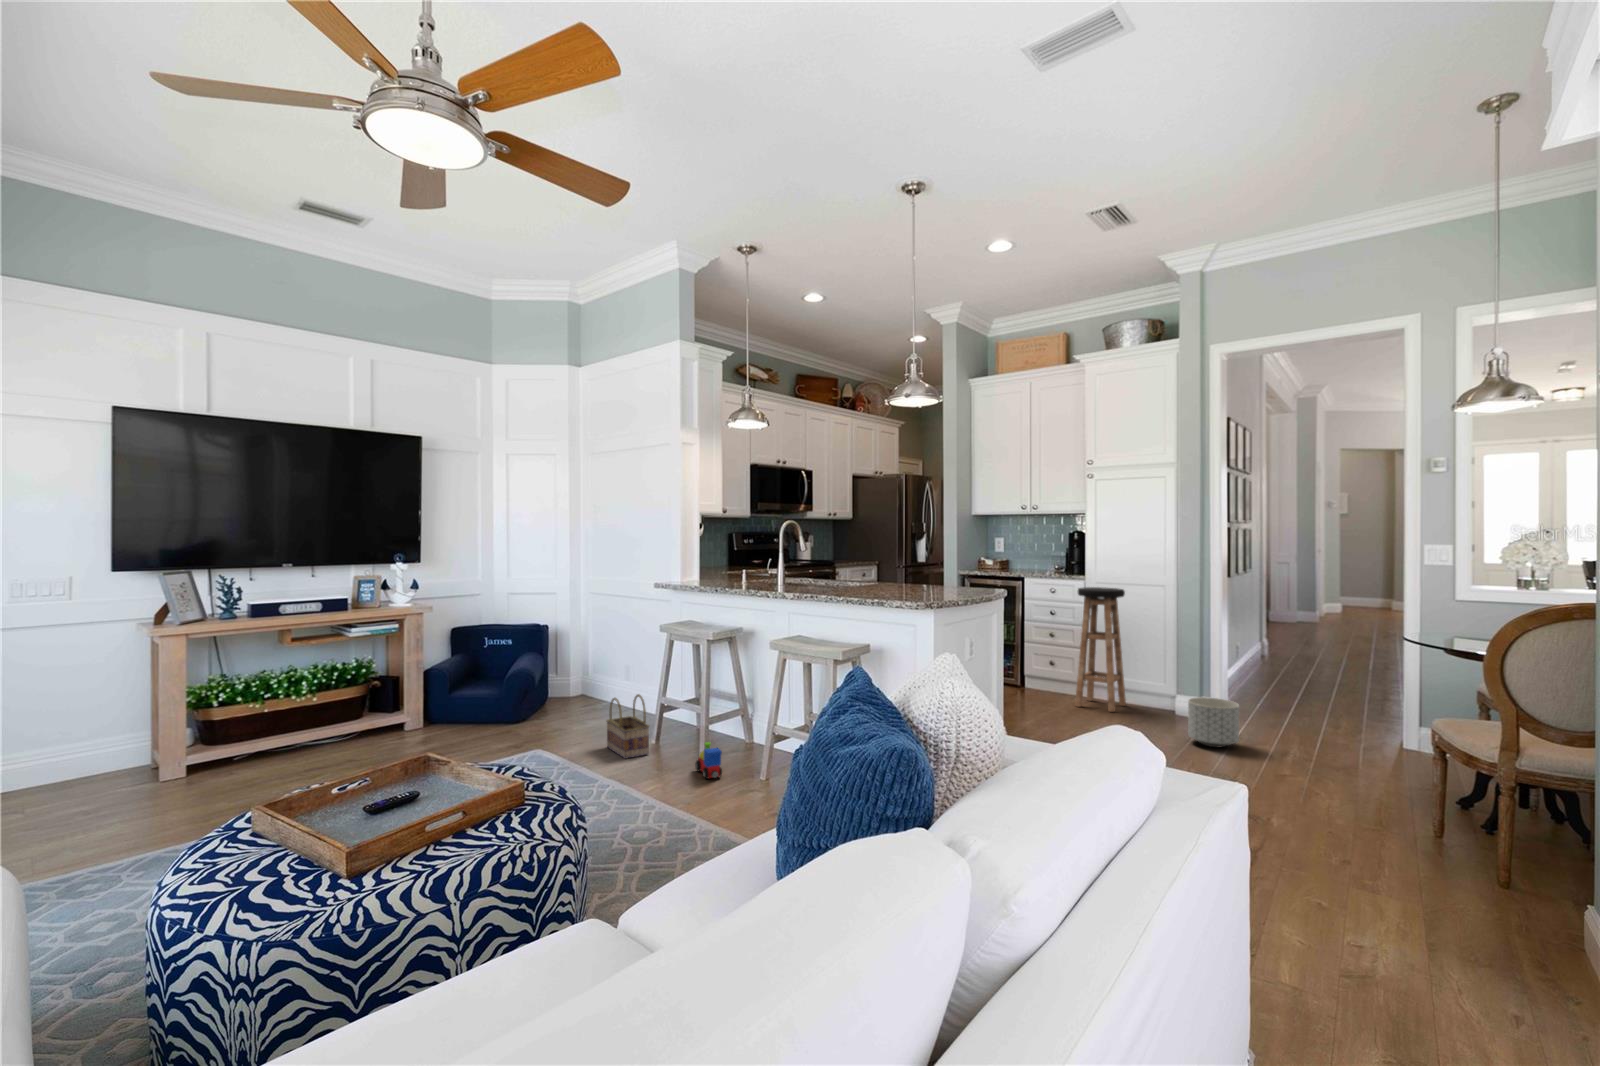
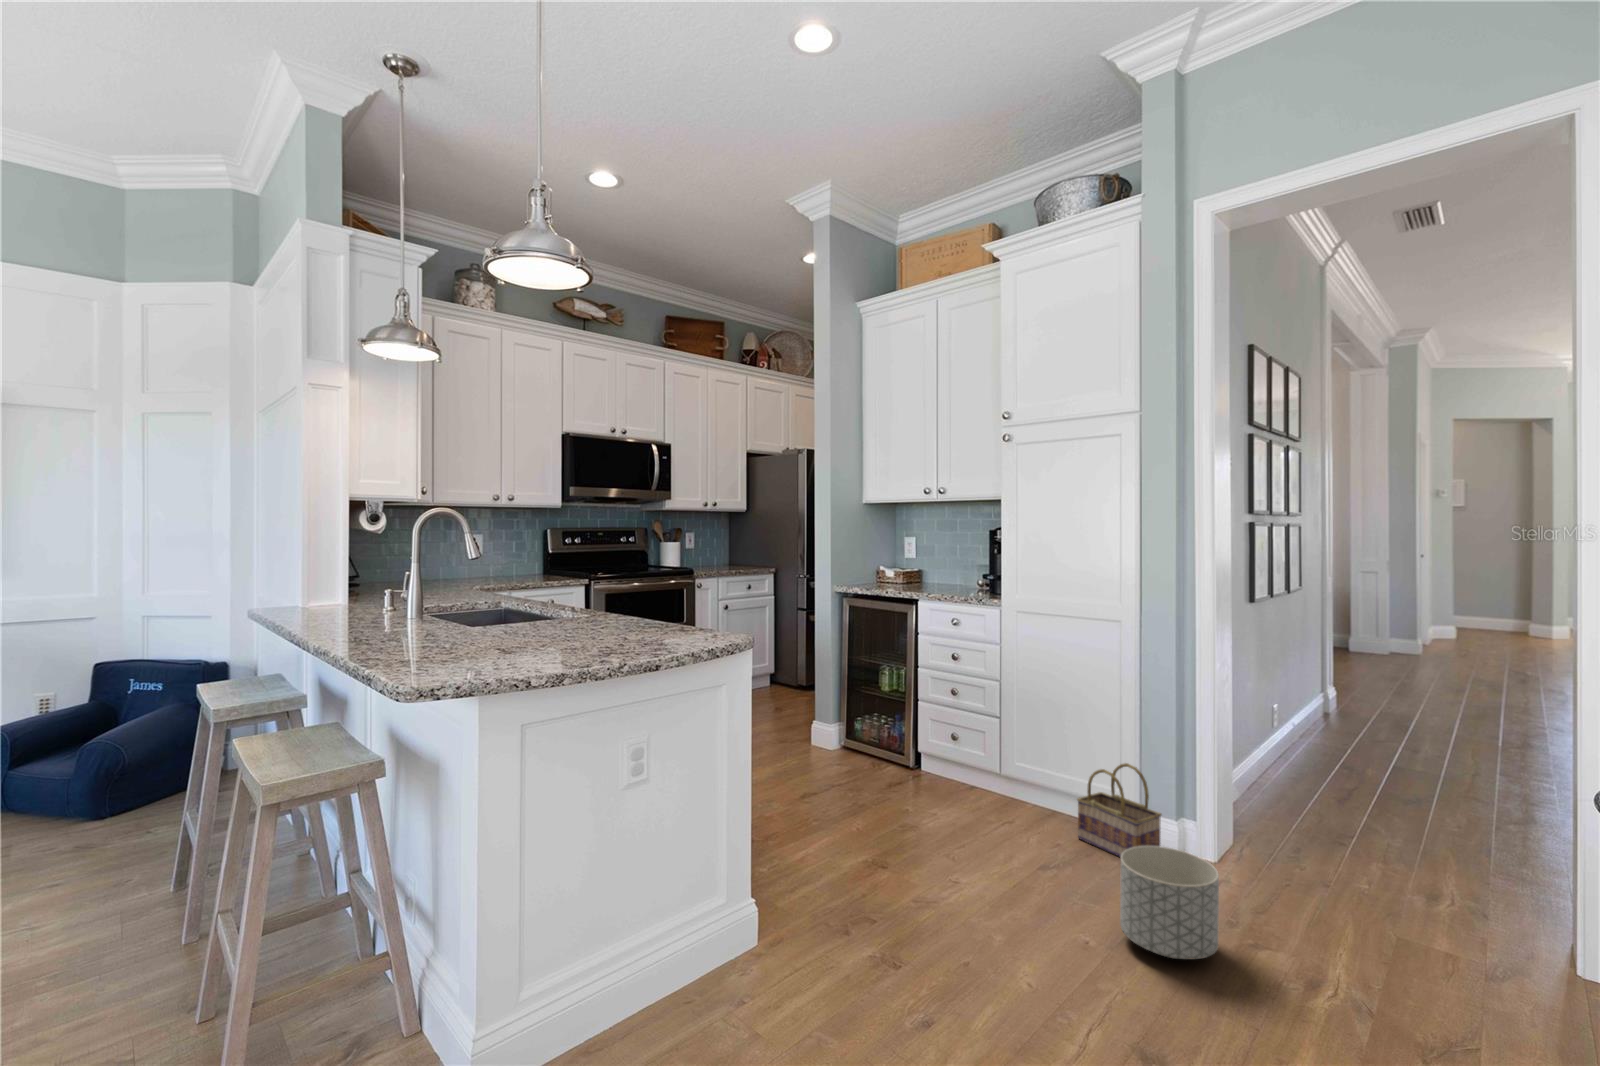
bar stool: present [1075,587,1126,712] -> none [968,620,1056,837]
basket: present [606,694,649,759] -> present [1077,763,1161,857]
toy train: present [695,742,722,779] -> none [64,934,143,1020]

